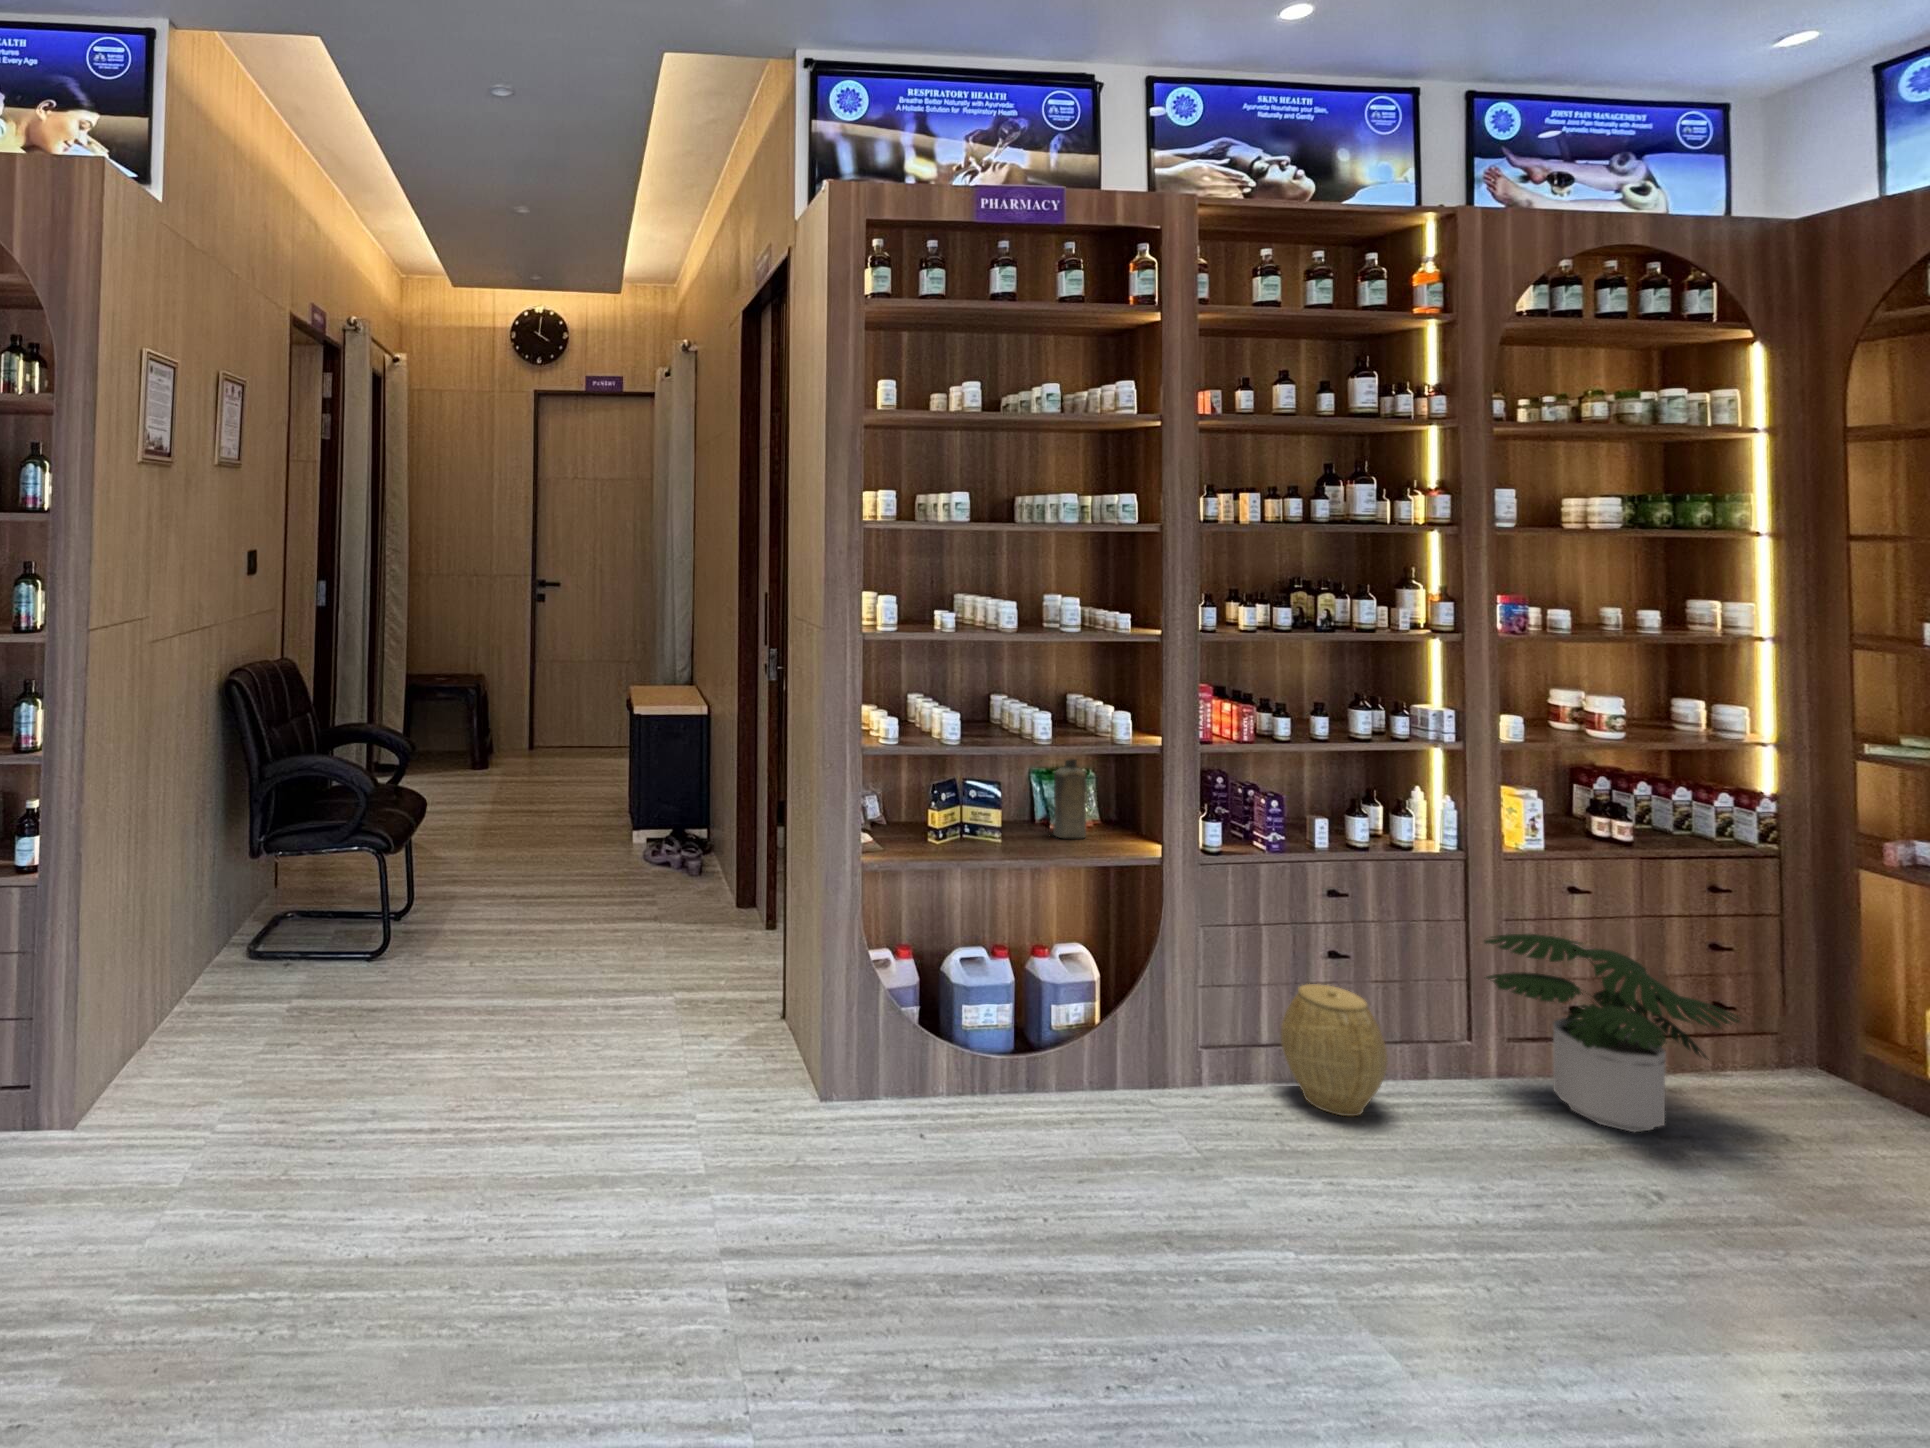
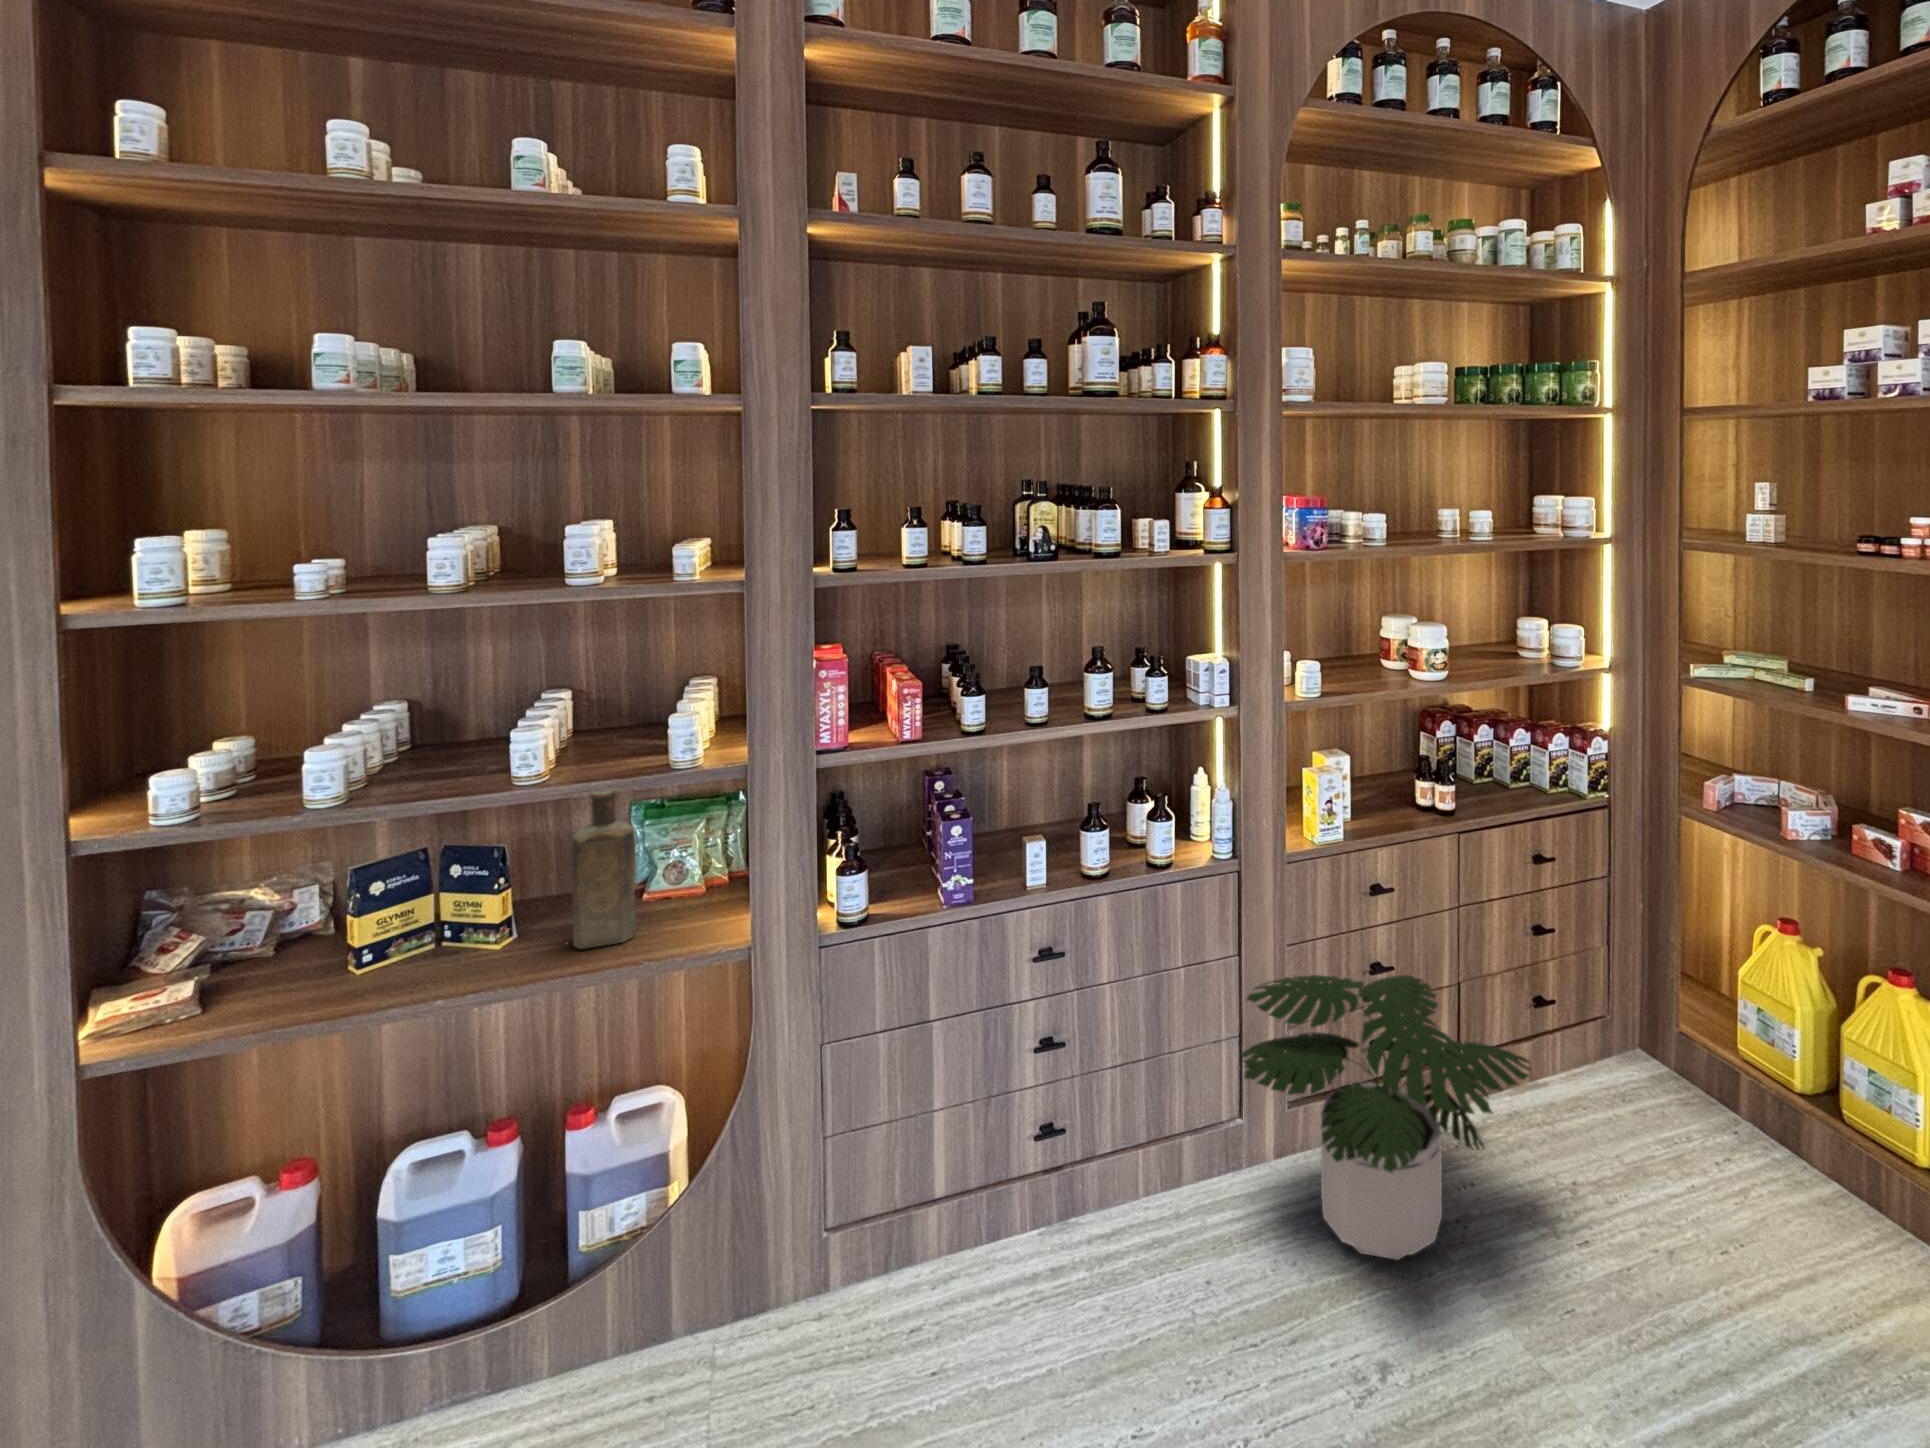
woven basket: present [1281,984,1387,1116] -> none [921,1120,1067,1348]

